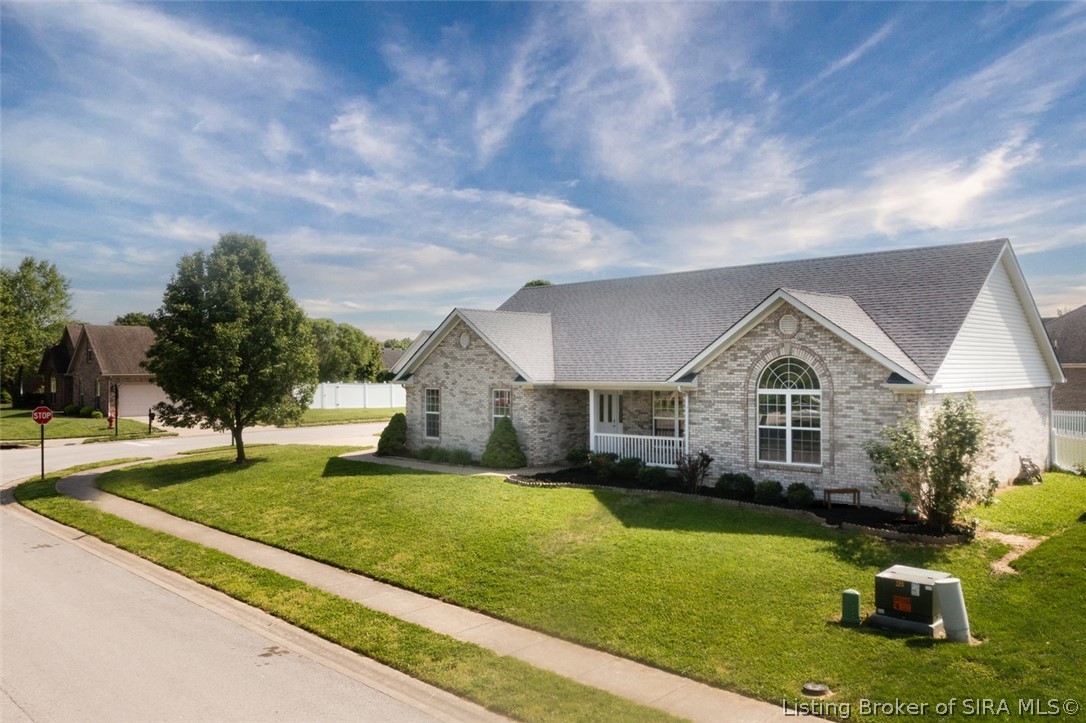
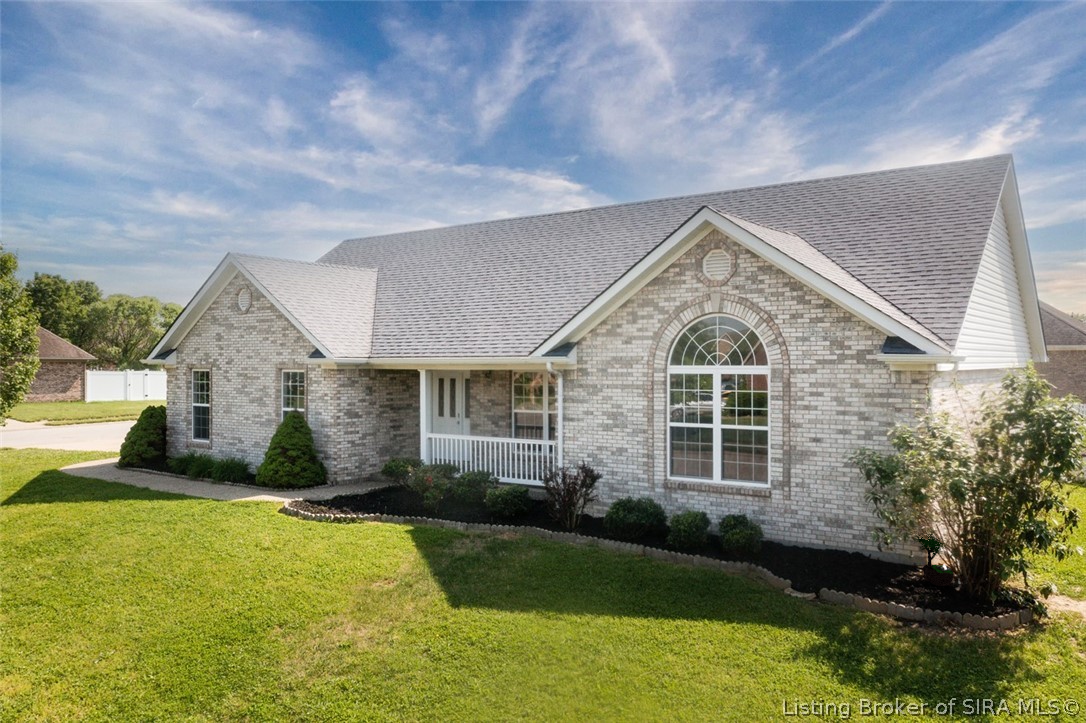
bench: present [824,488,860,509] -> none [778,521,839,559]

